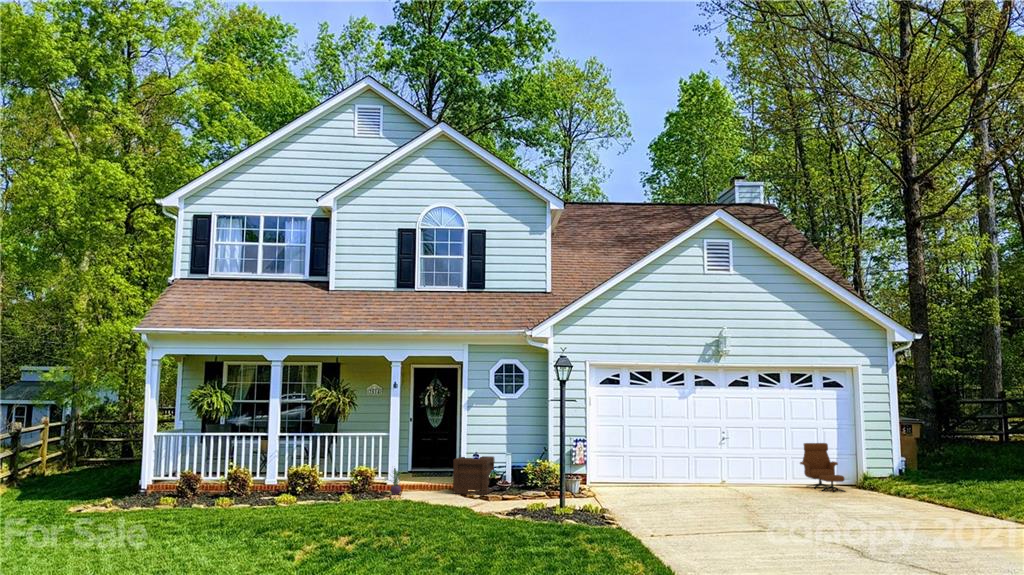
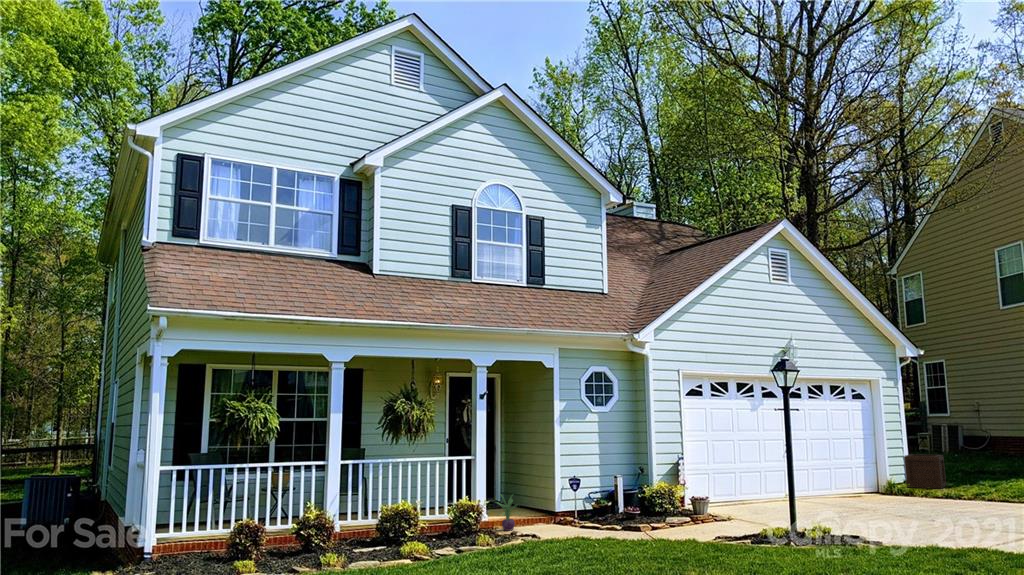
lounge chair: present [800,443,845,492] -> none [846,450,898,495]
wooden crate: present [453,456,495,495] -> present [904,454,946,489]

